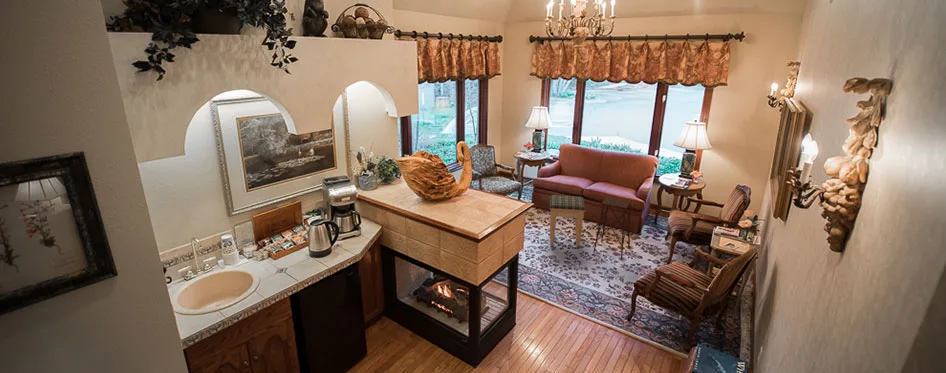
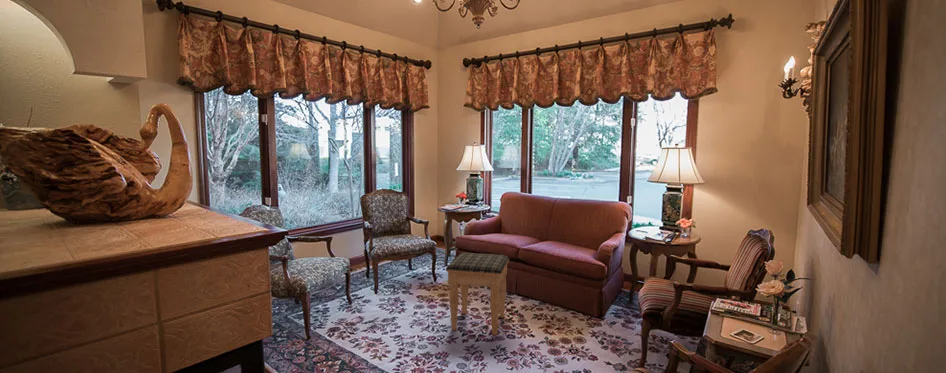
side table: present [593,197,632,259] -> none [515,252,579,361]

